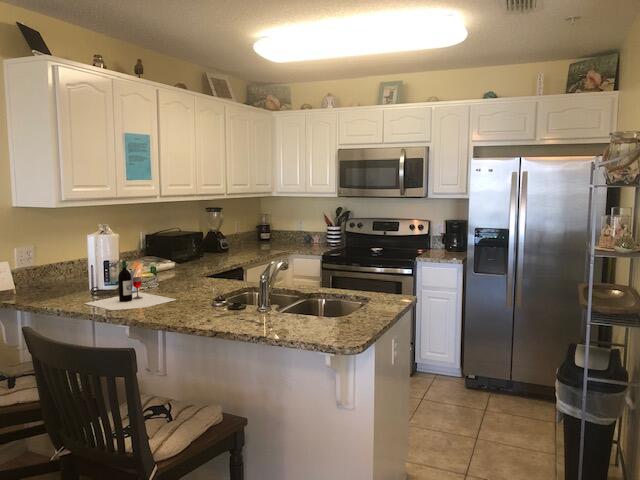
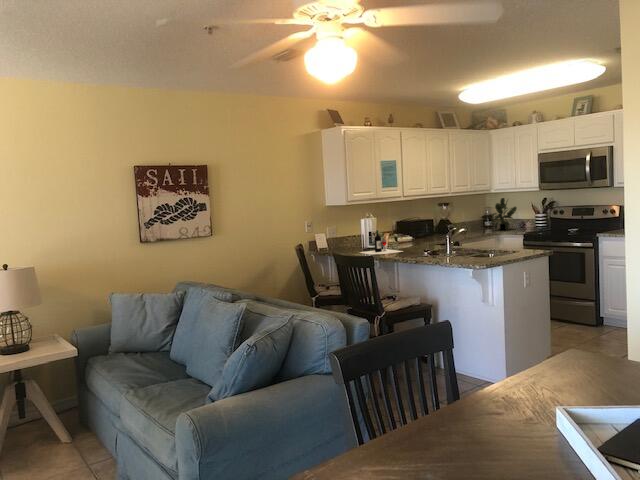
potted plant: none [269,203,302,246] -> present [490,198,517,230]

